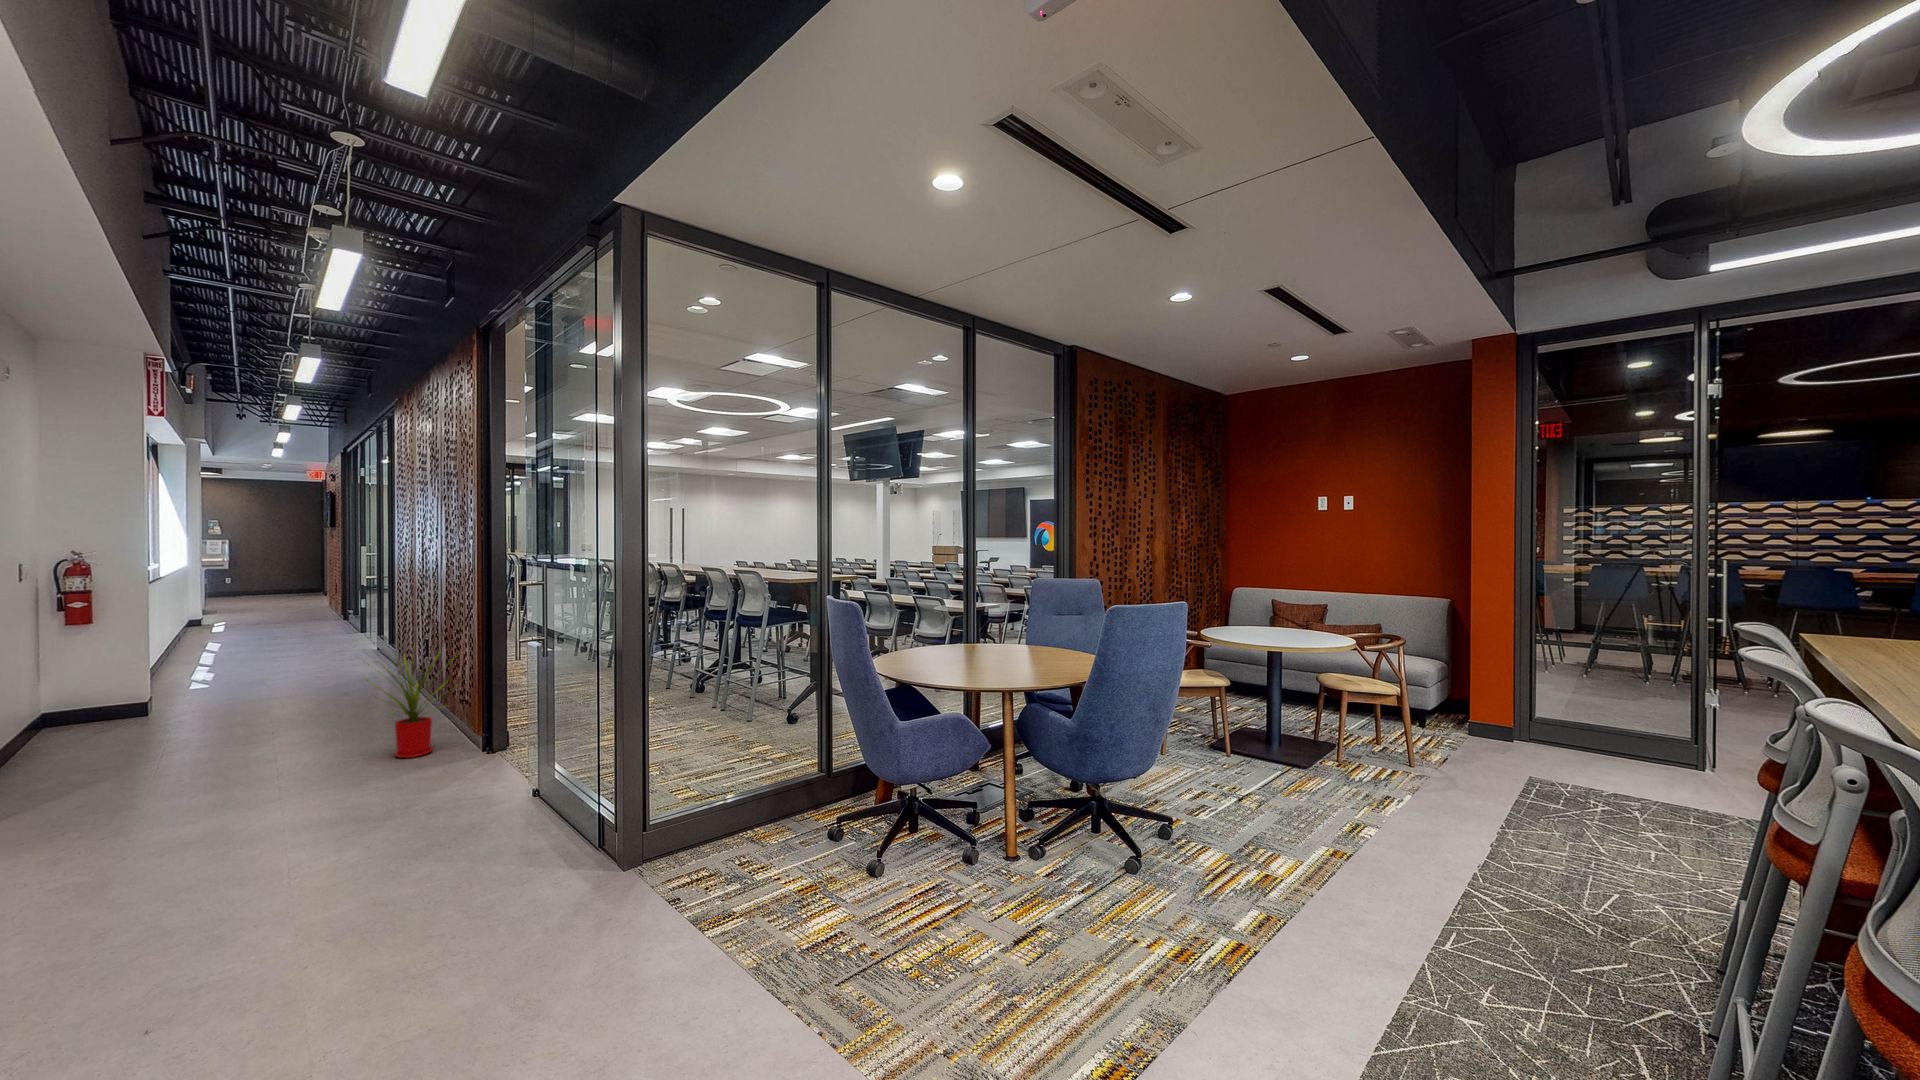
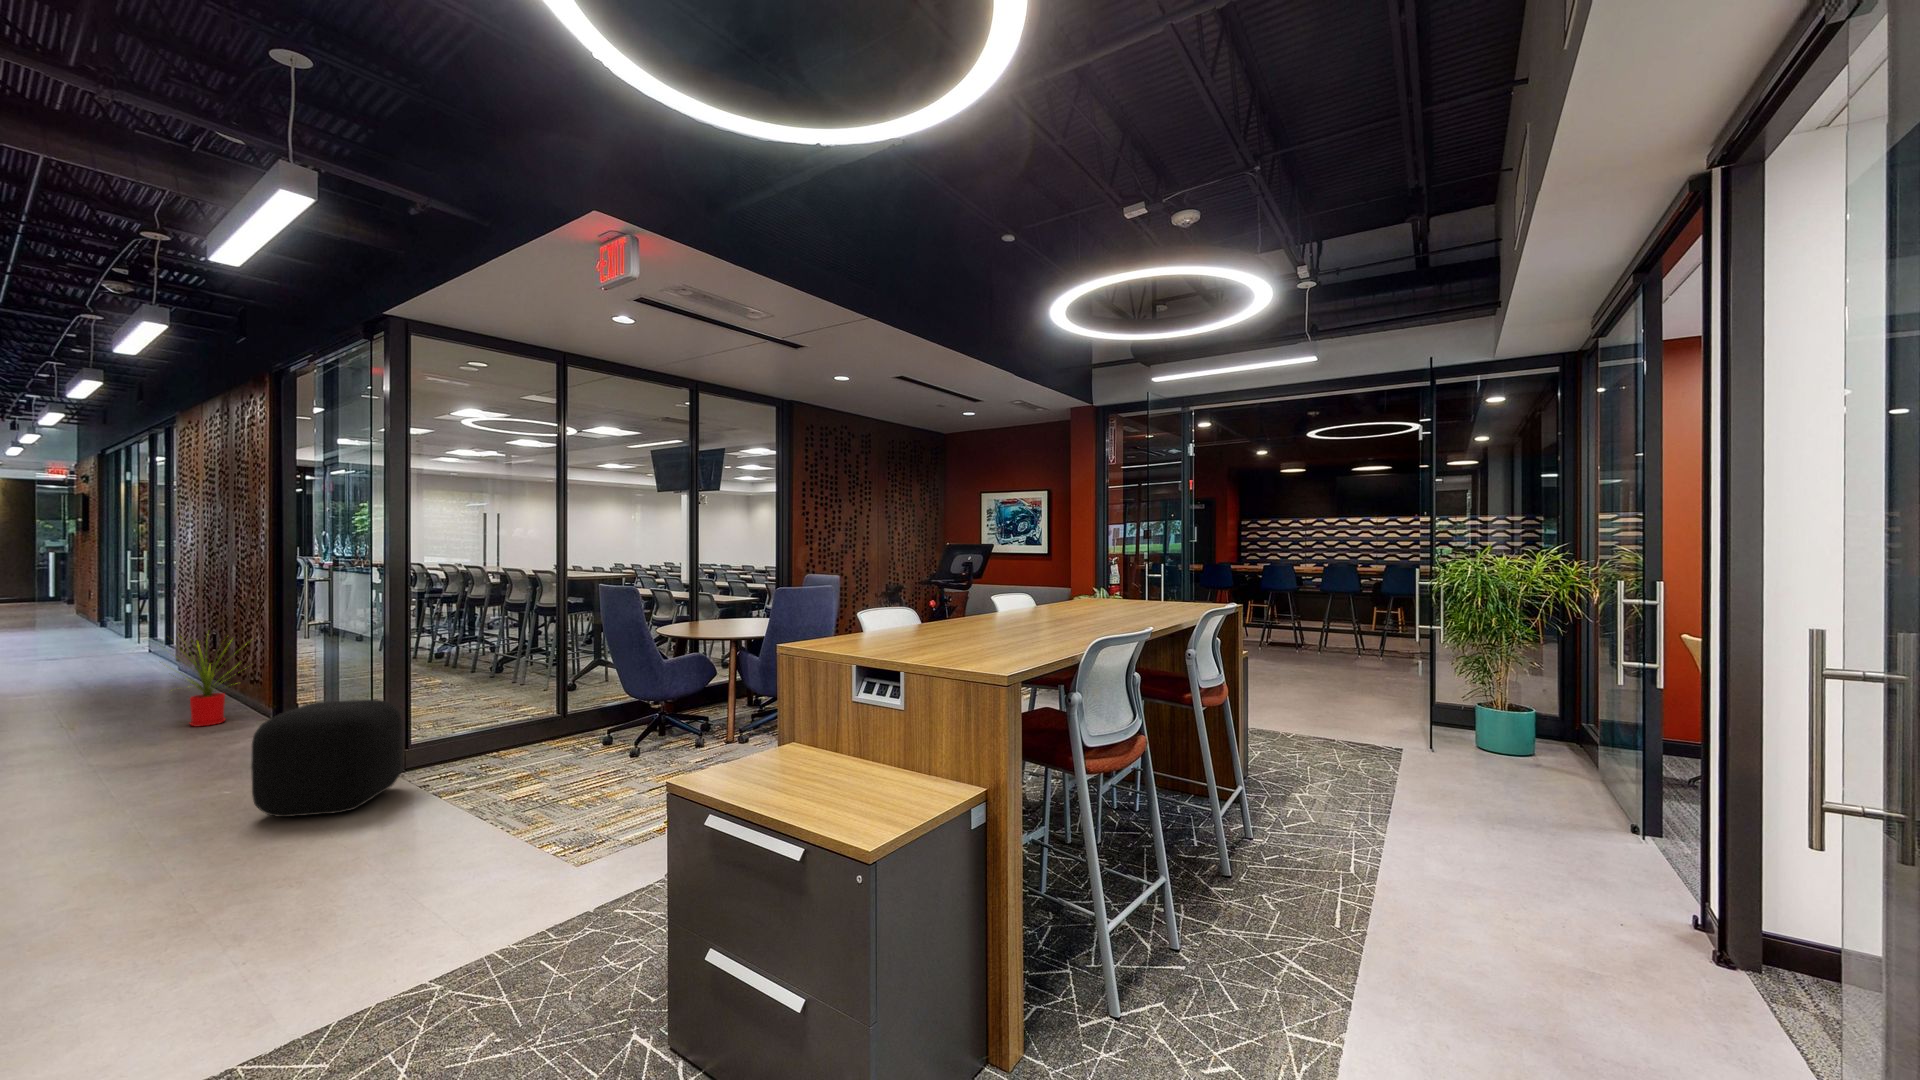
ottoman: none [443,768,642,956] -> present [251,699,403,817]

